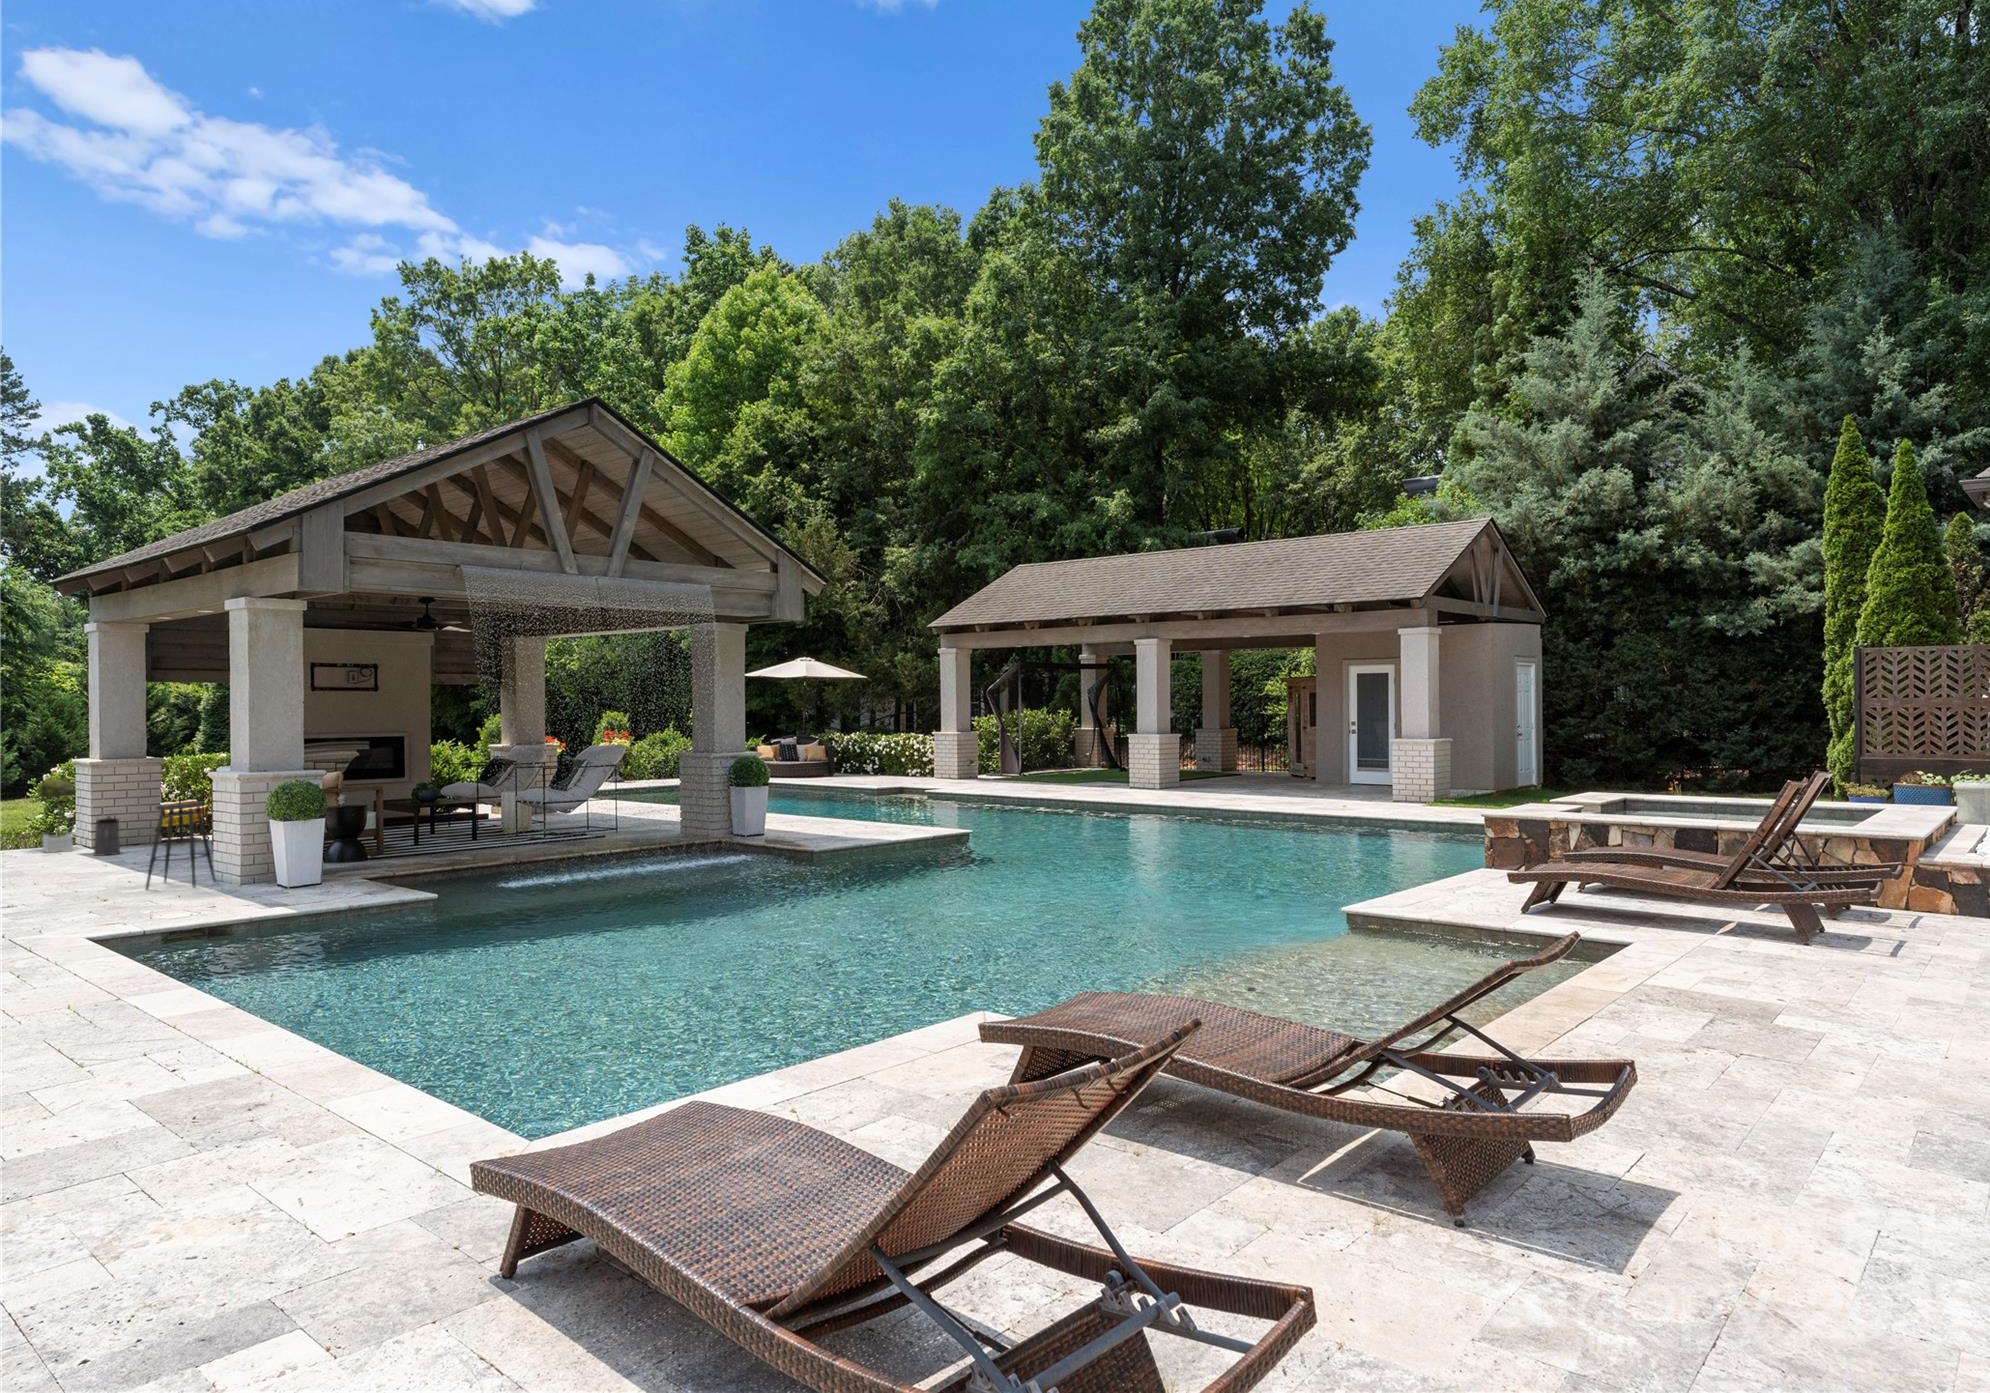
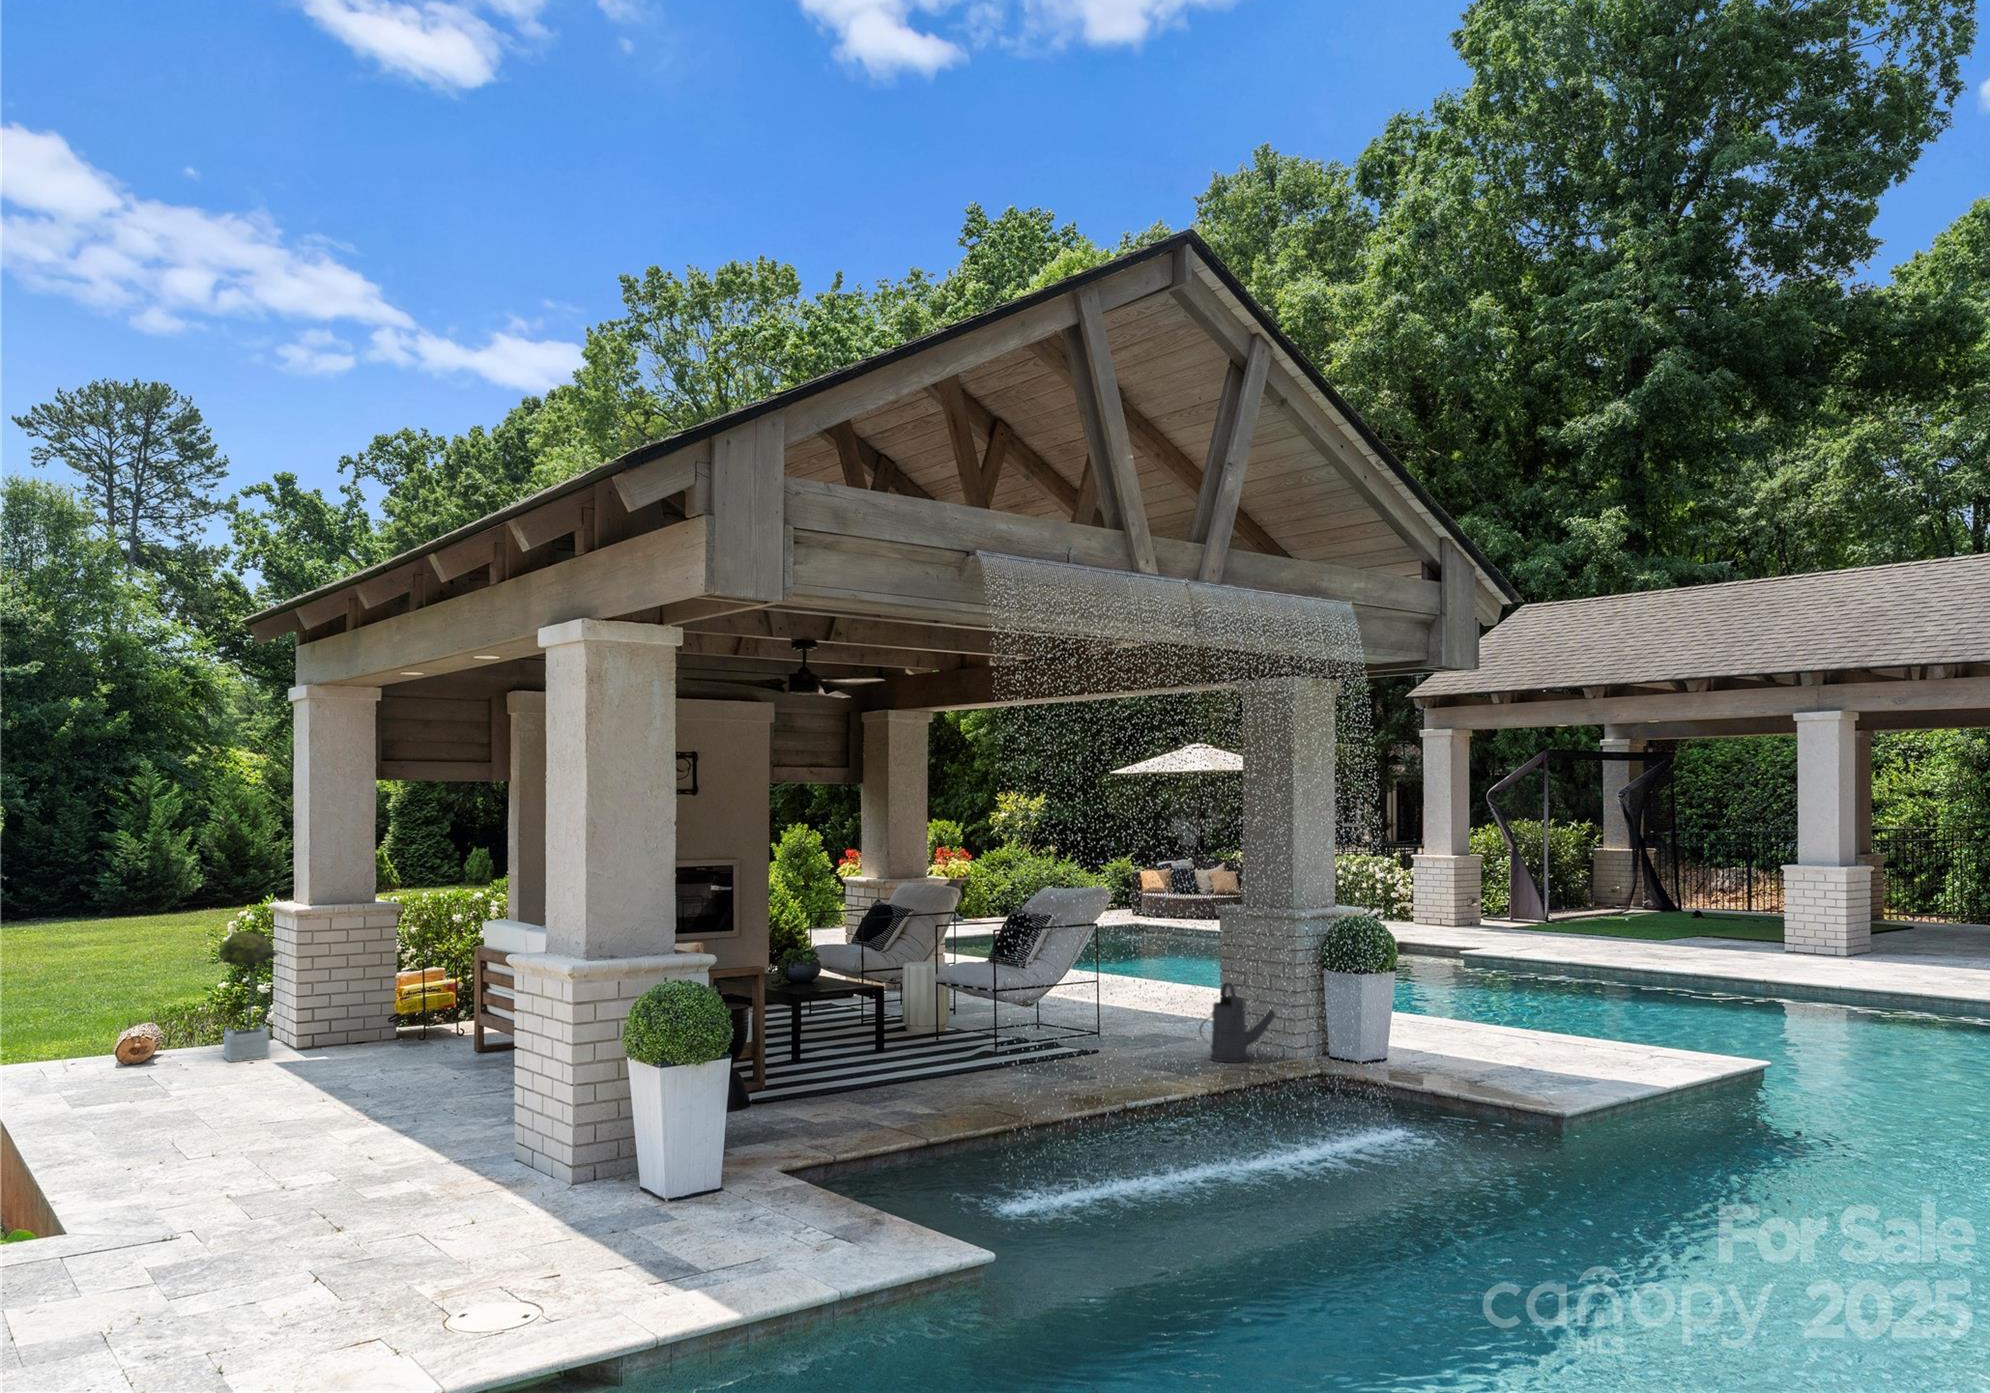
stool: present [146,802,216,889] -> none [427,1005,550,1198]
watering can: present [94,815,121,856] -> present [1199,982,1275,1063]

